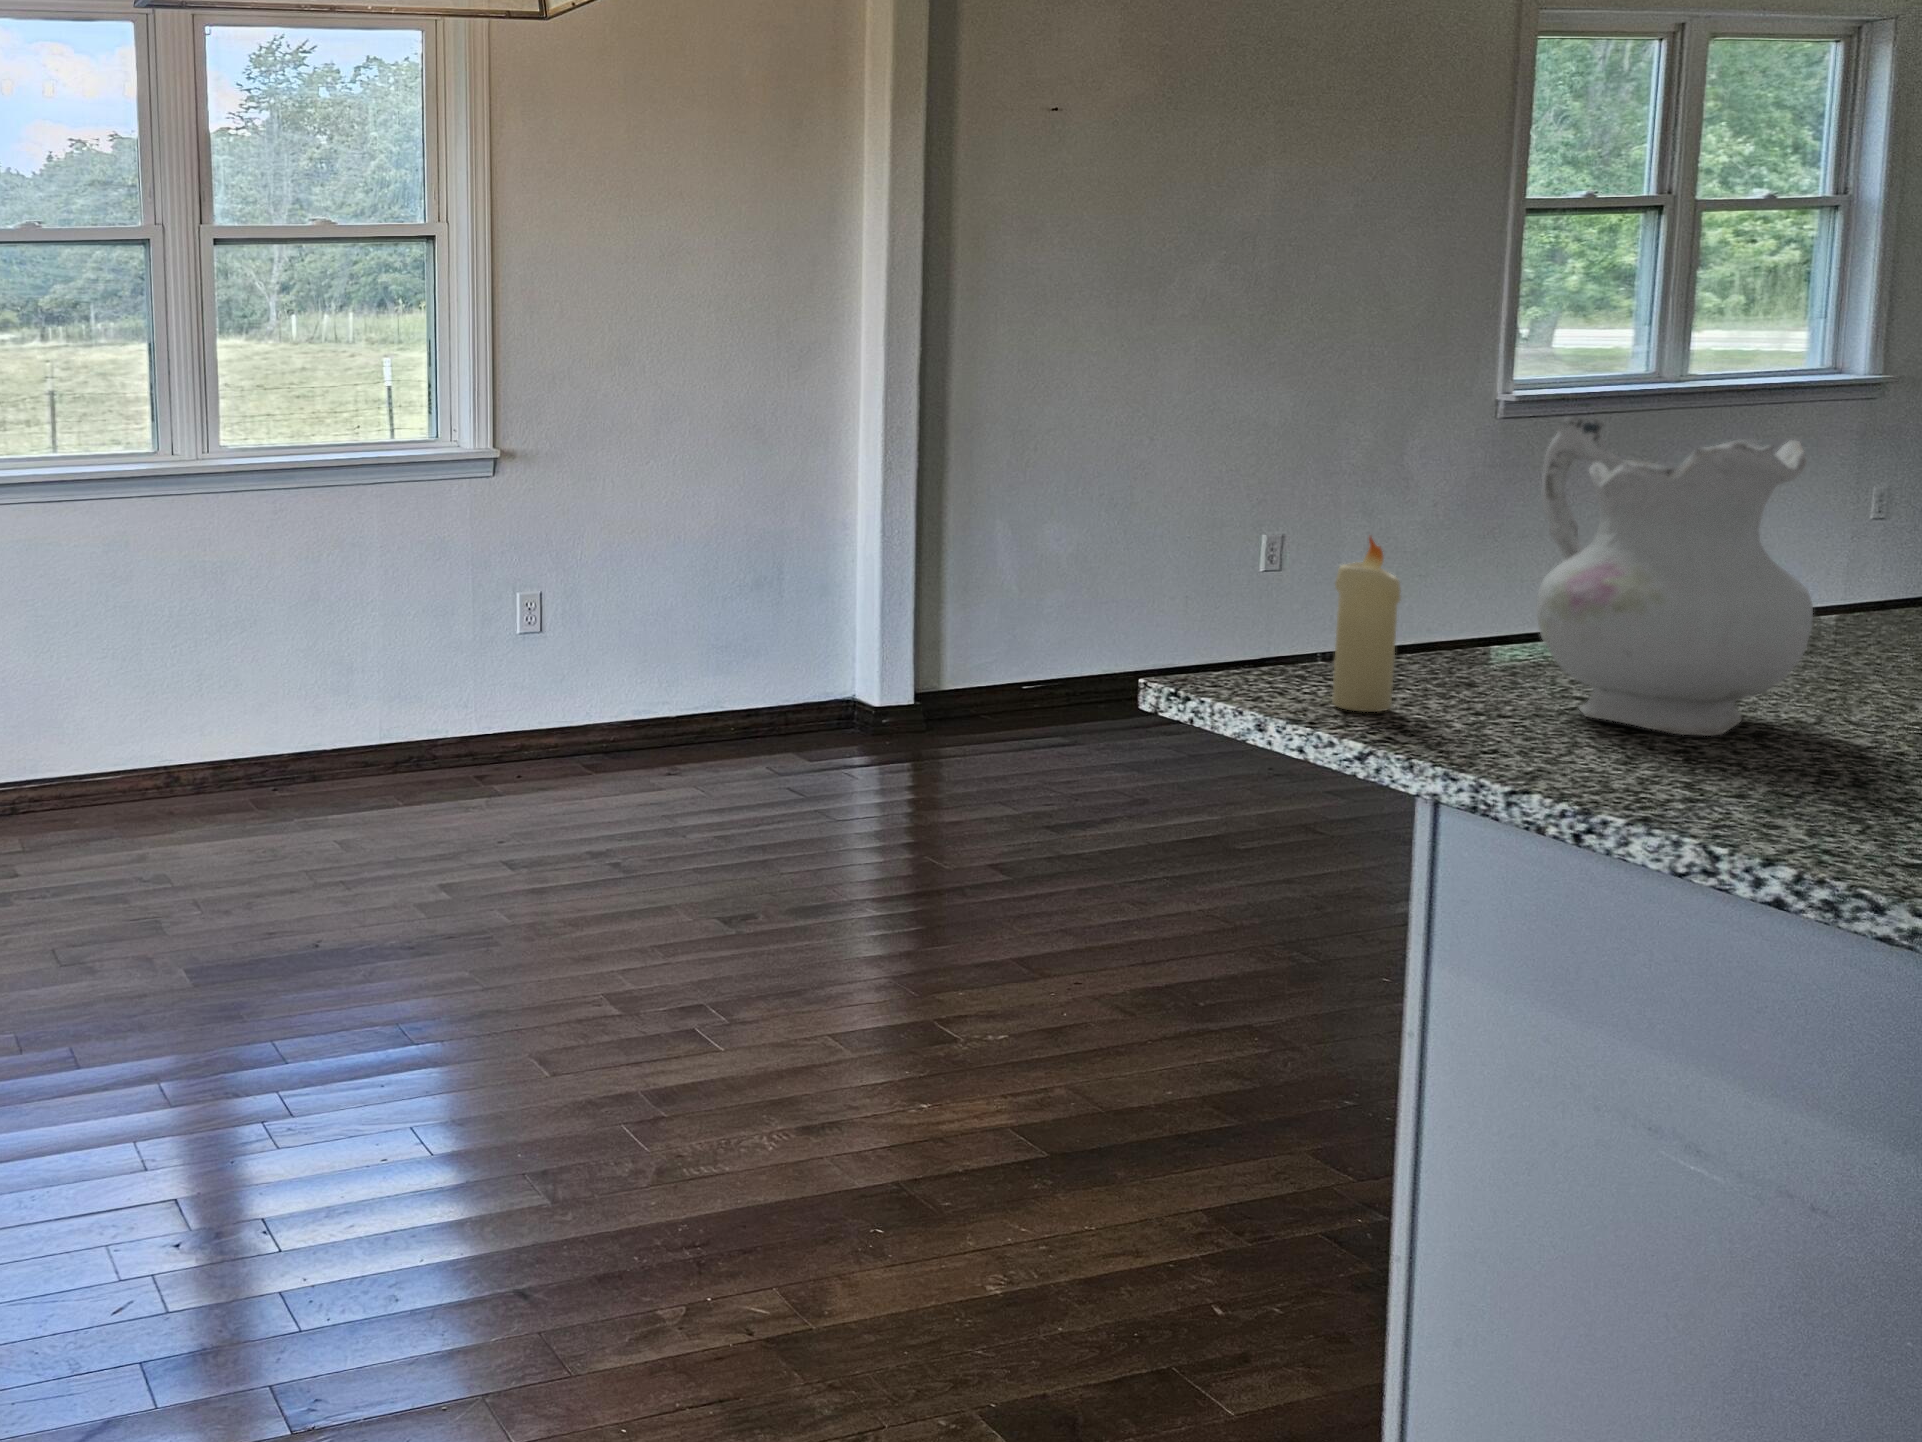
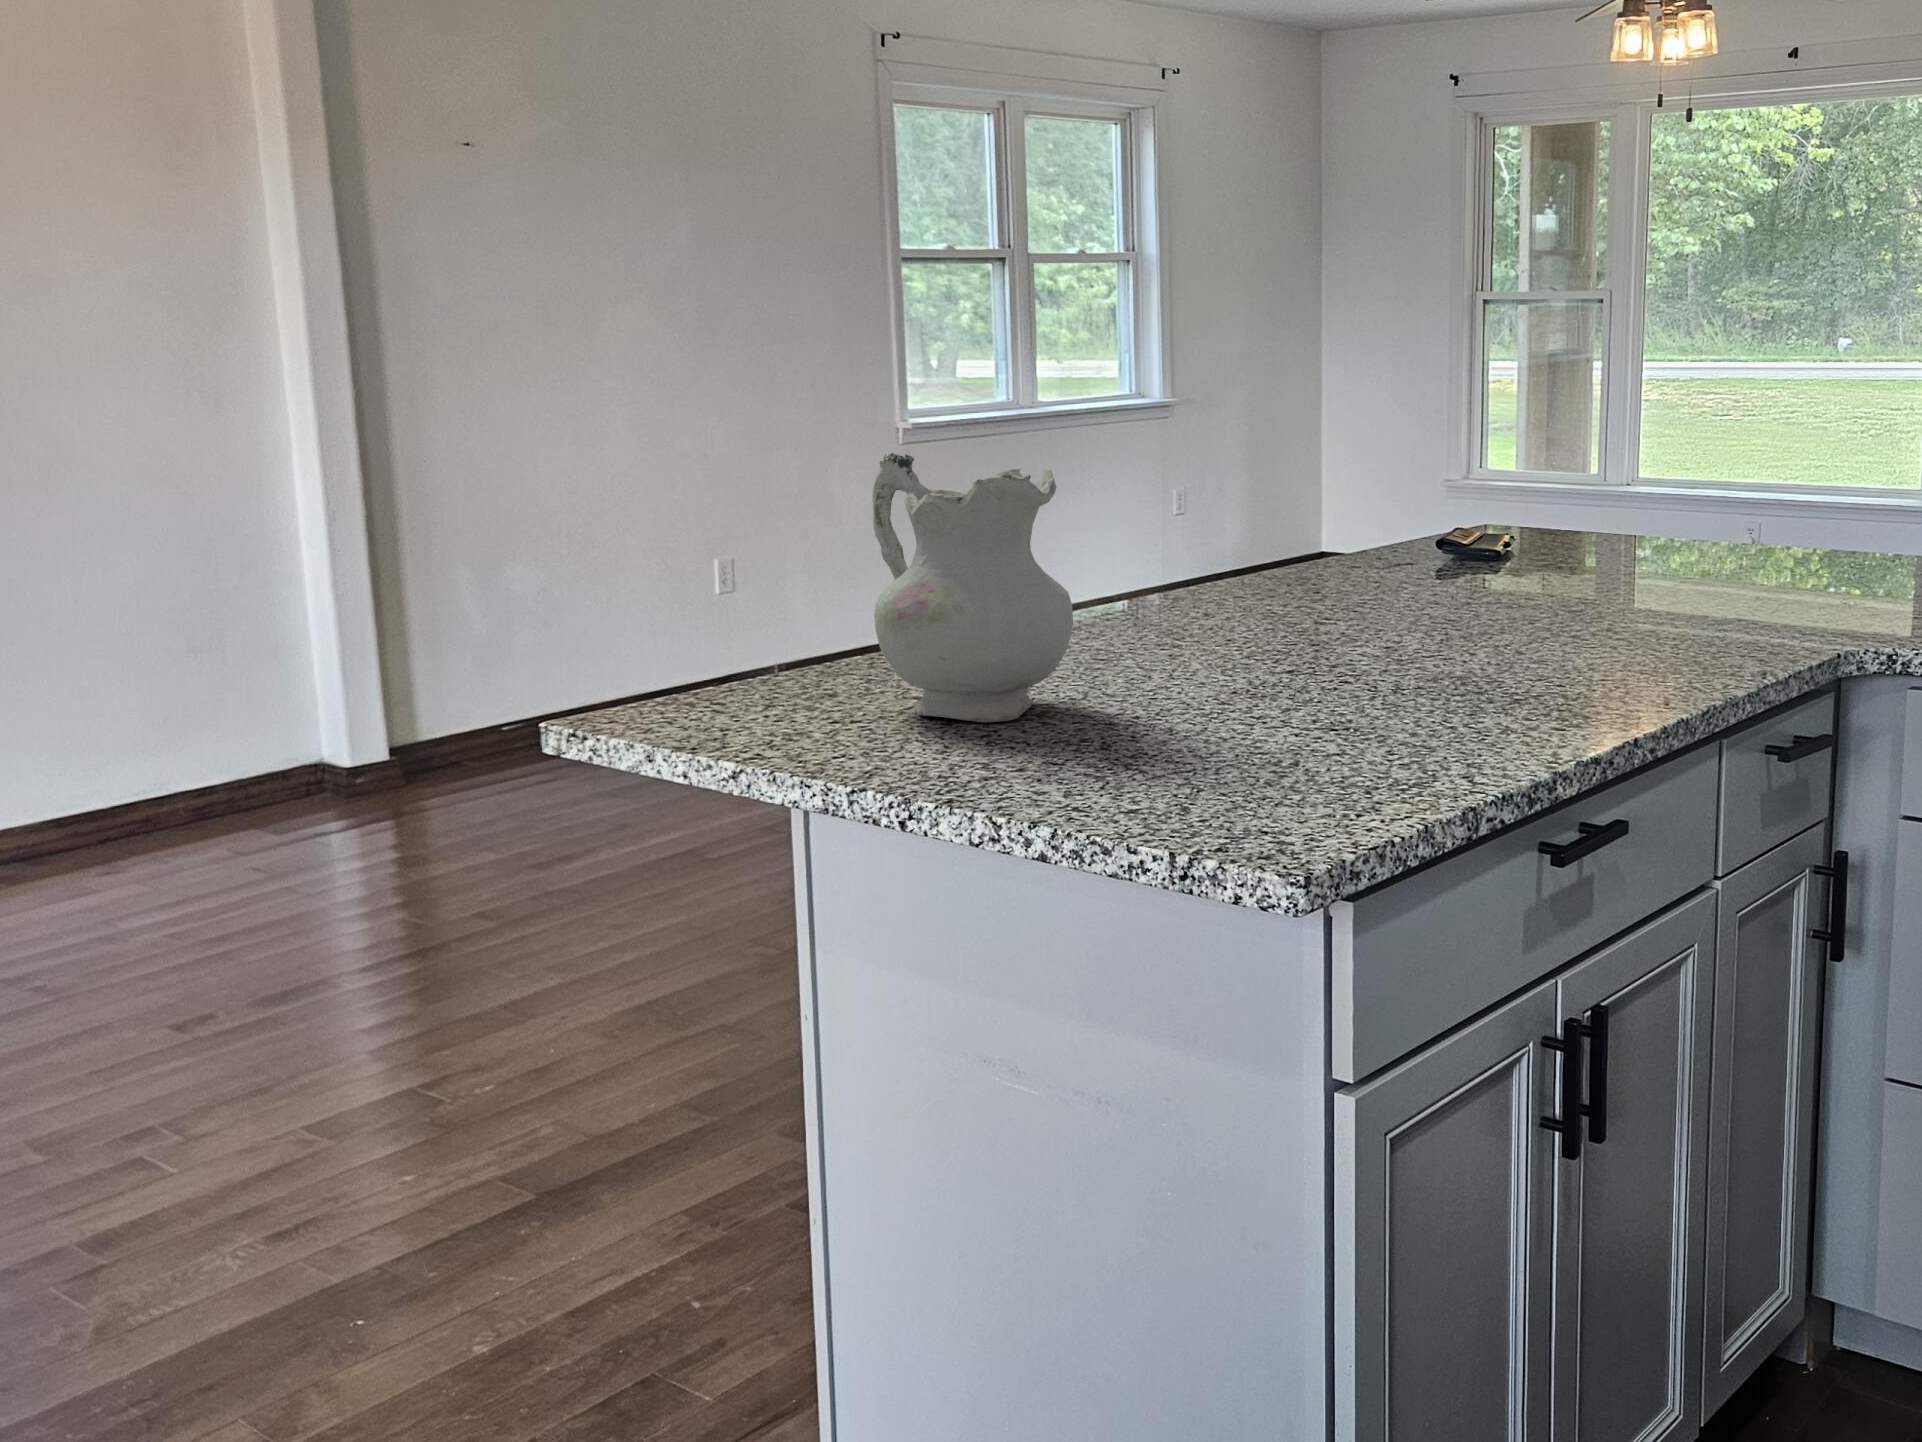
candle: present [1332,537,1401,712] -> none [705,569,764,733]

